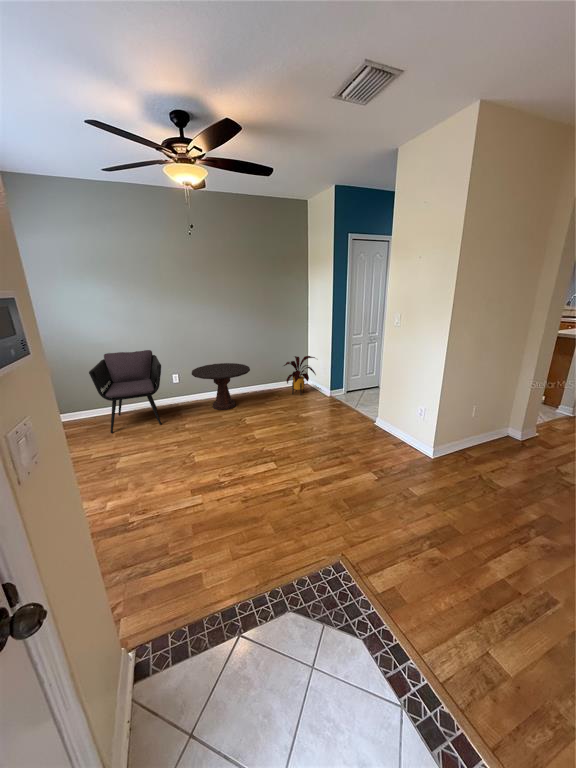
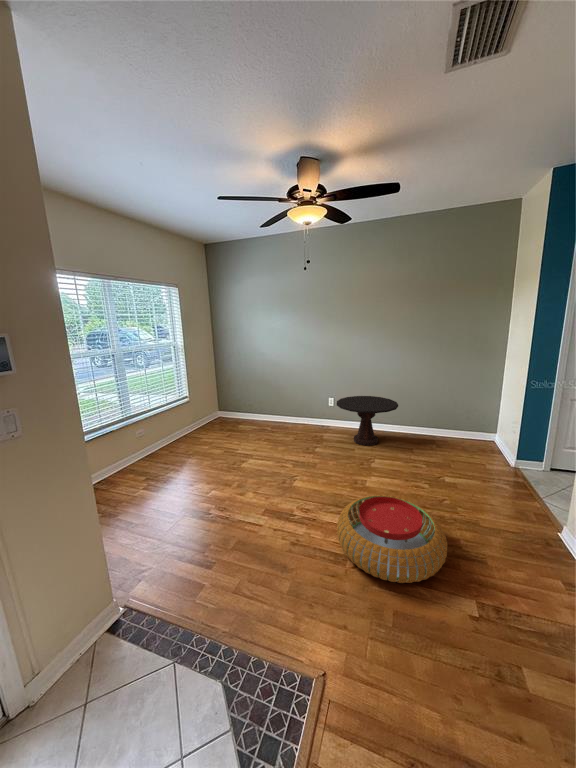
armchair: present [89,350,162,433] -> none [255,374,314,442]
house plant: present [284,356,316,395] -> none [443,402,505,454]
pouf: none [268,433,350,490] -> present [337,495,447,583]

